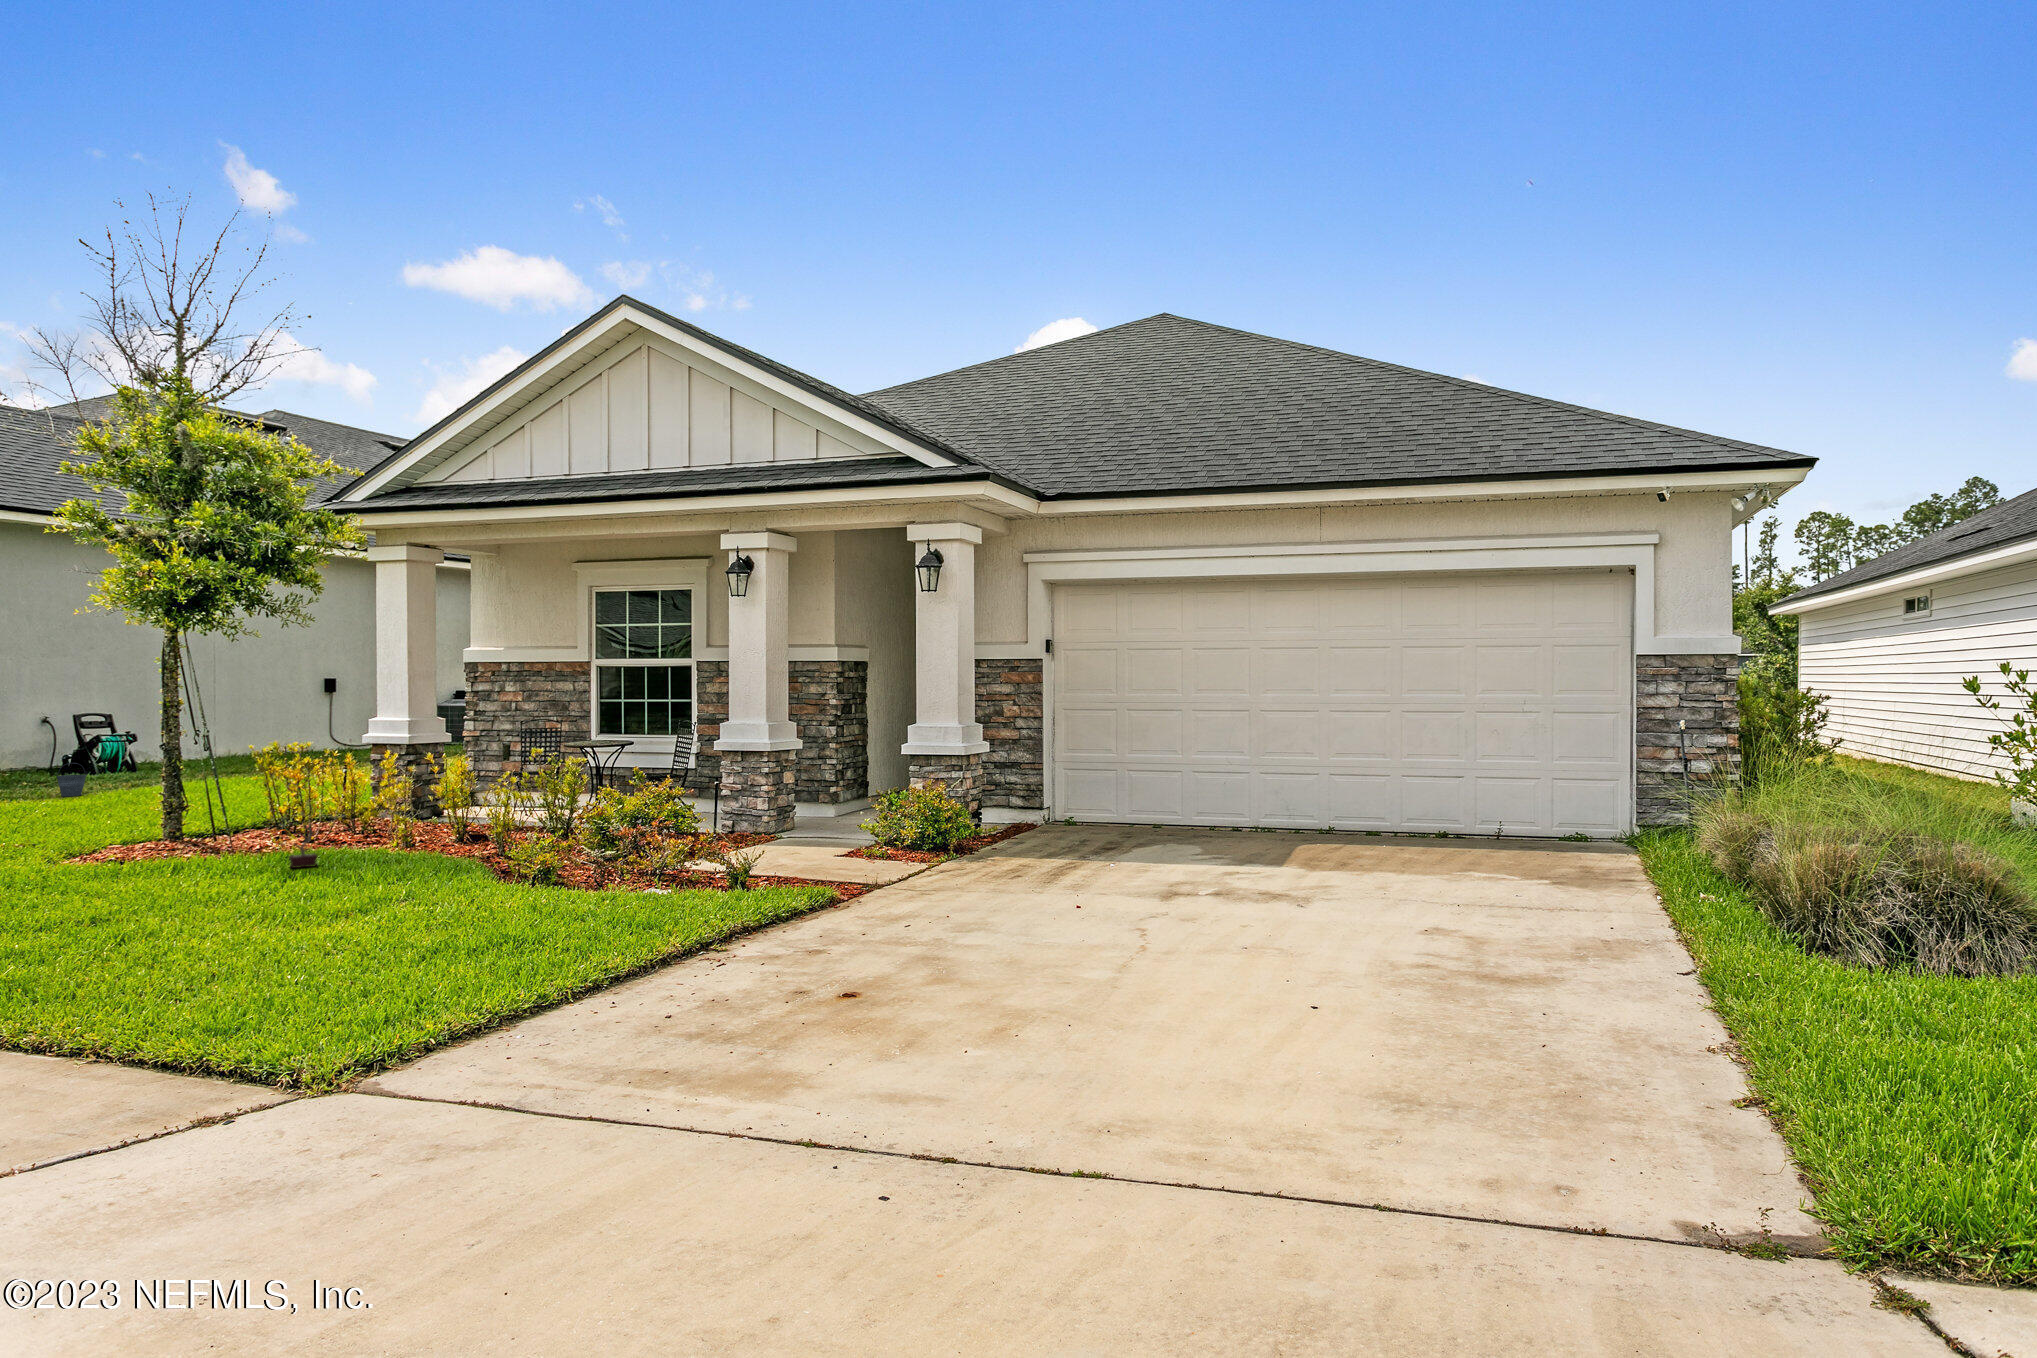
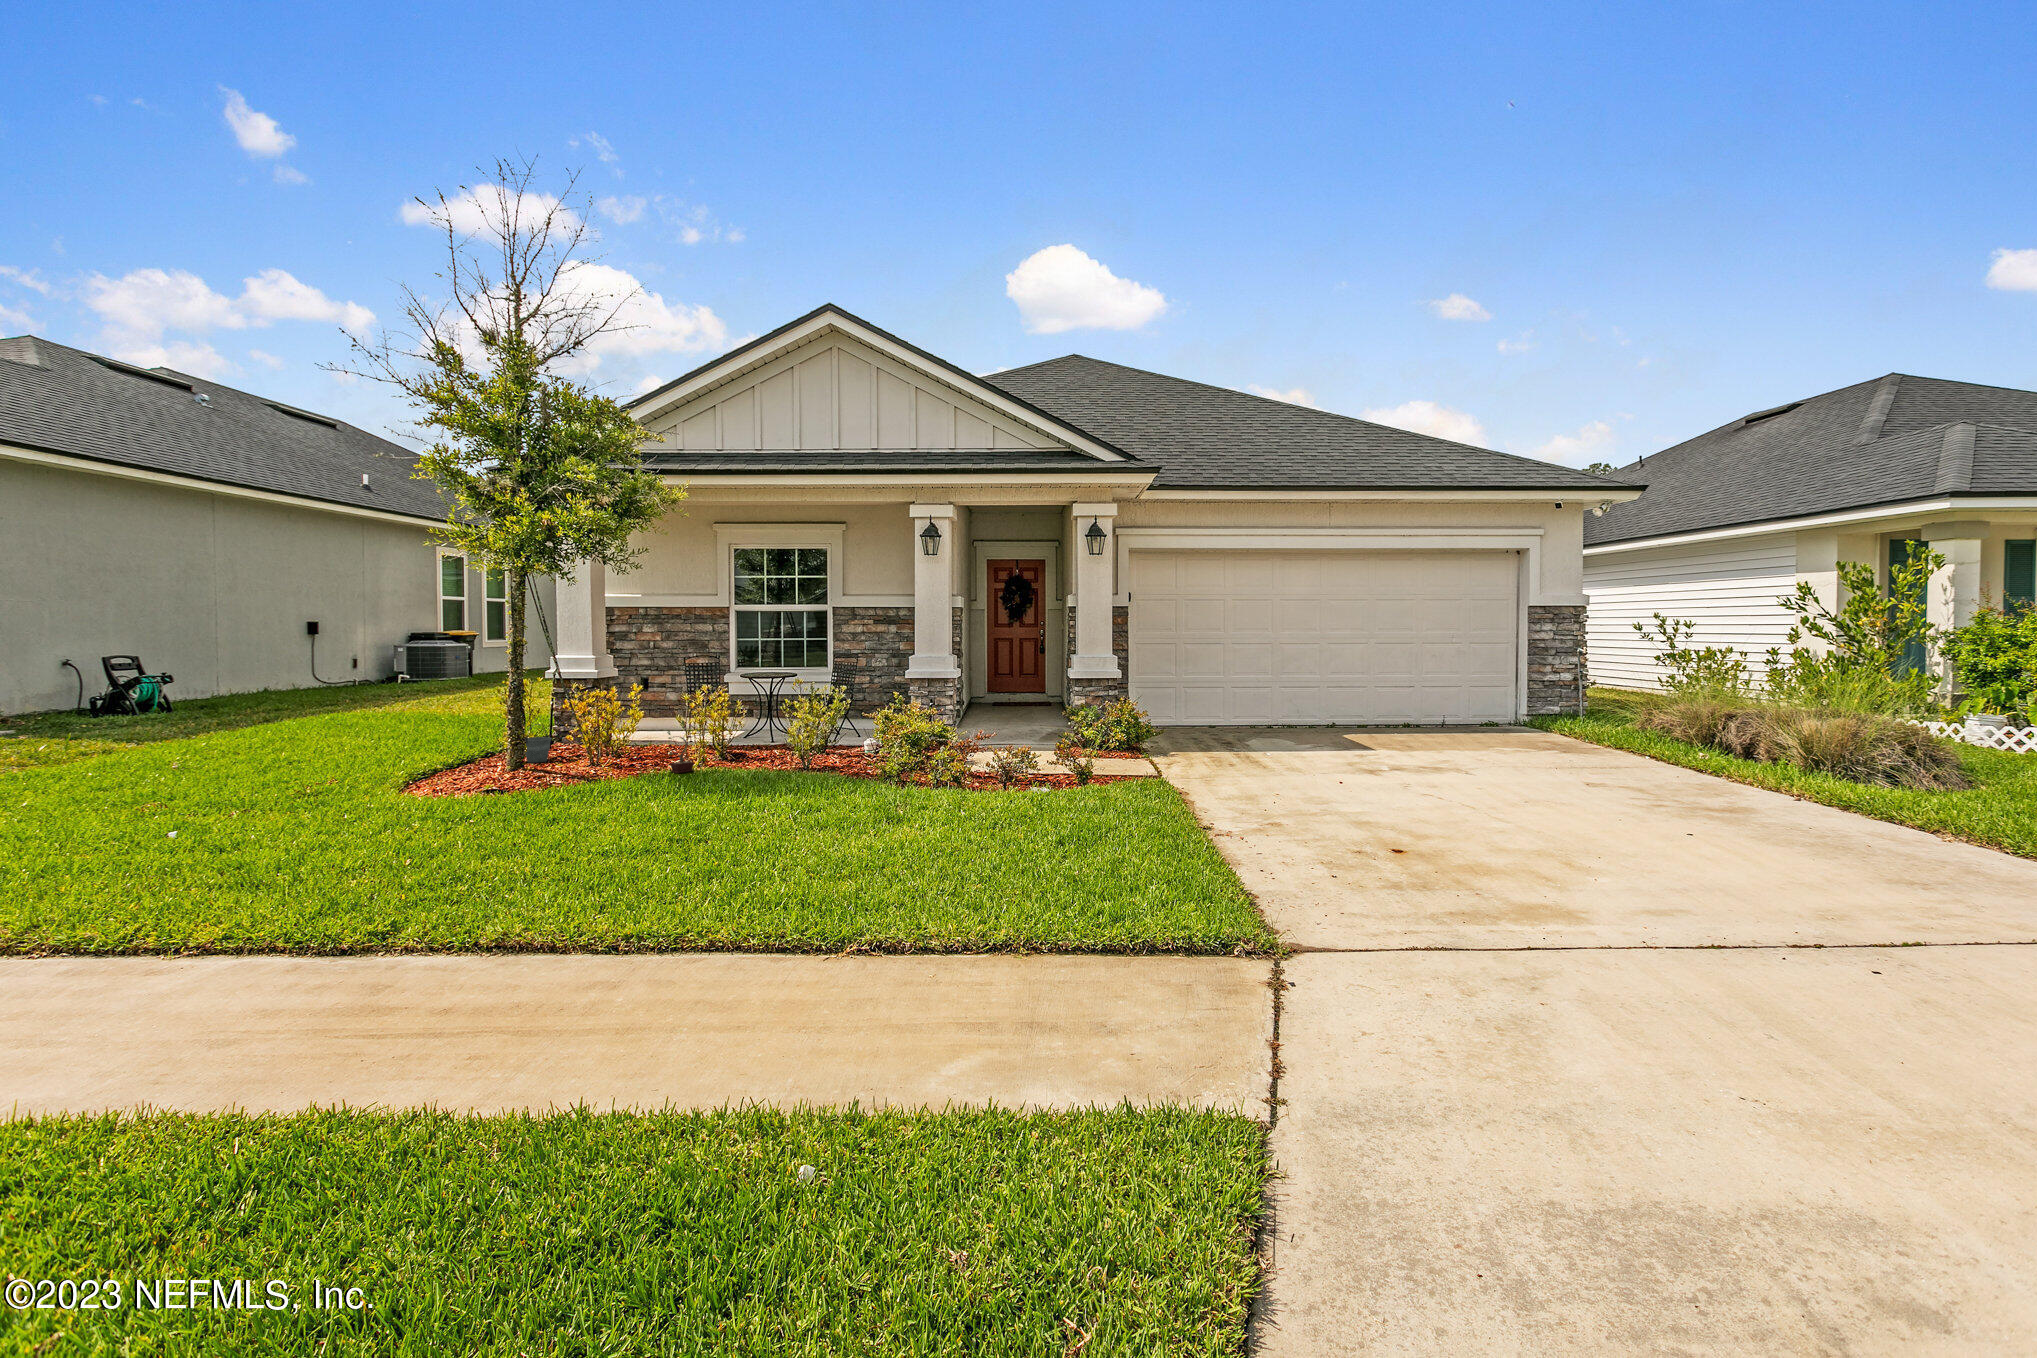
bucket: present [56,763,88,797] -> present [525,724,552,763]

